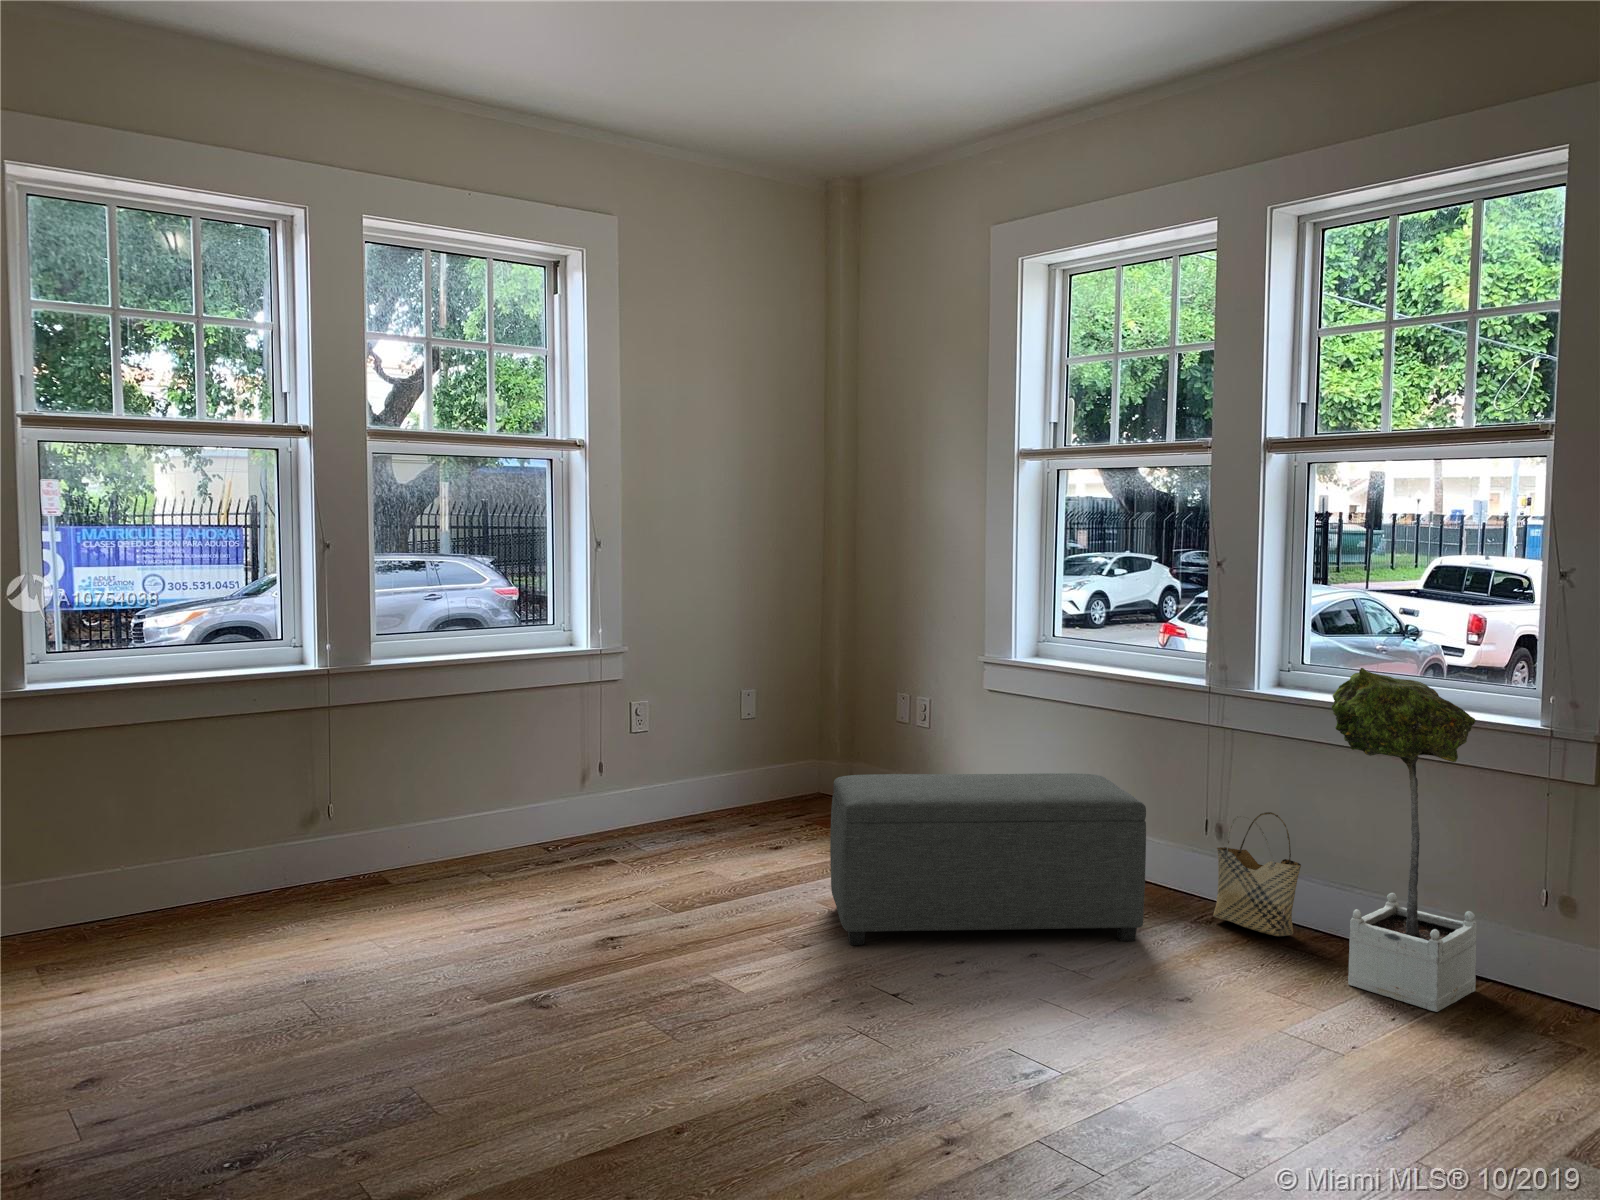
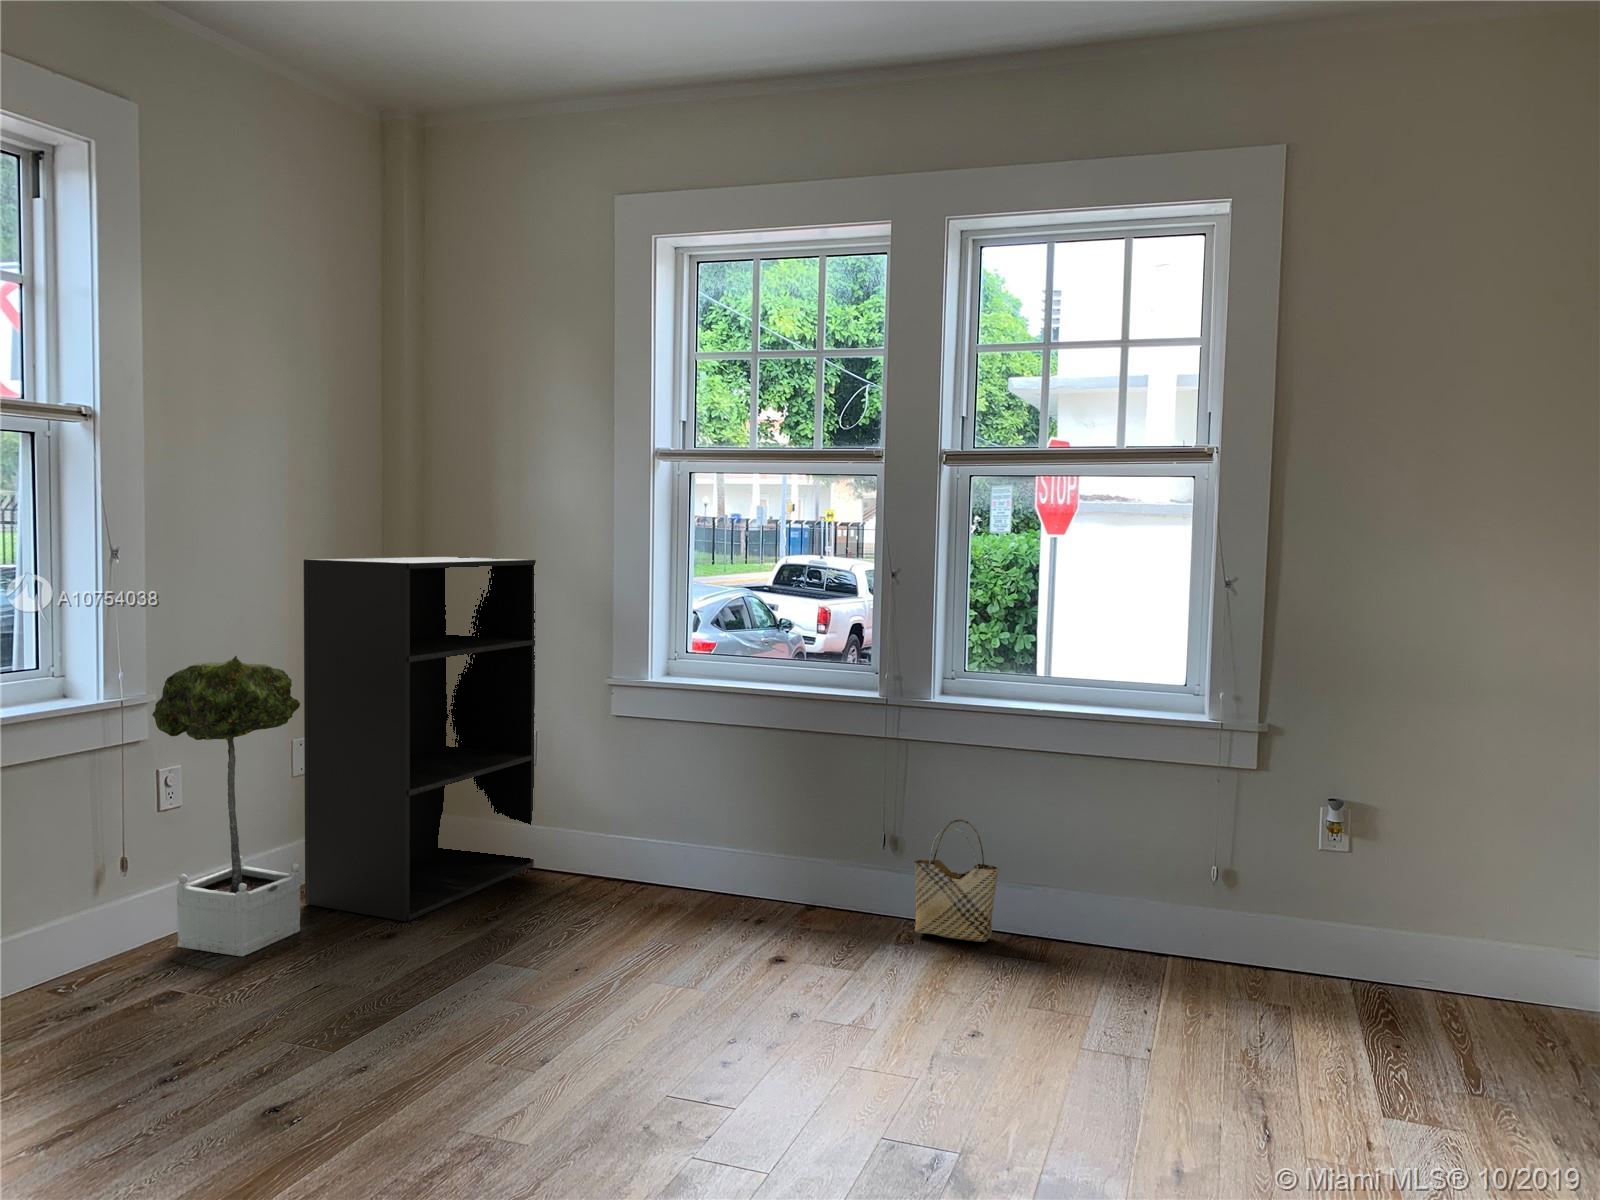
bookshelf: none [737,547,933,841] -> present [304,557,536,921]
potted tree: present [1332,668,1477,1012] -> present [152,656,301,956]
ottoman: present [830,773,1146,945] -> none [527,801,882,1046]

